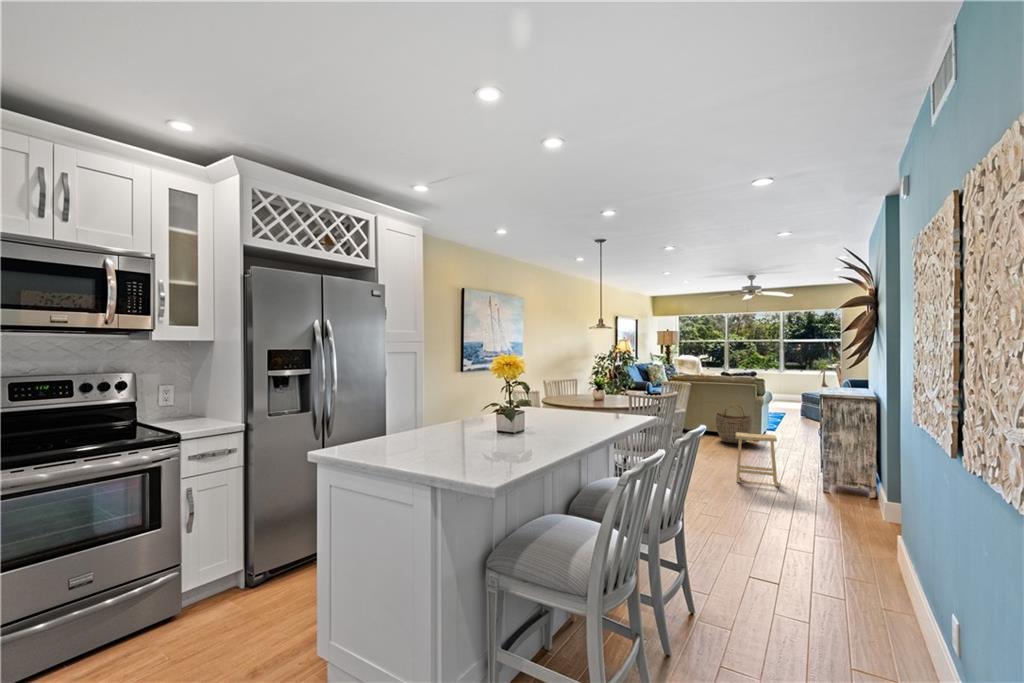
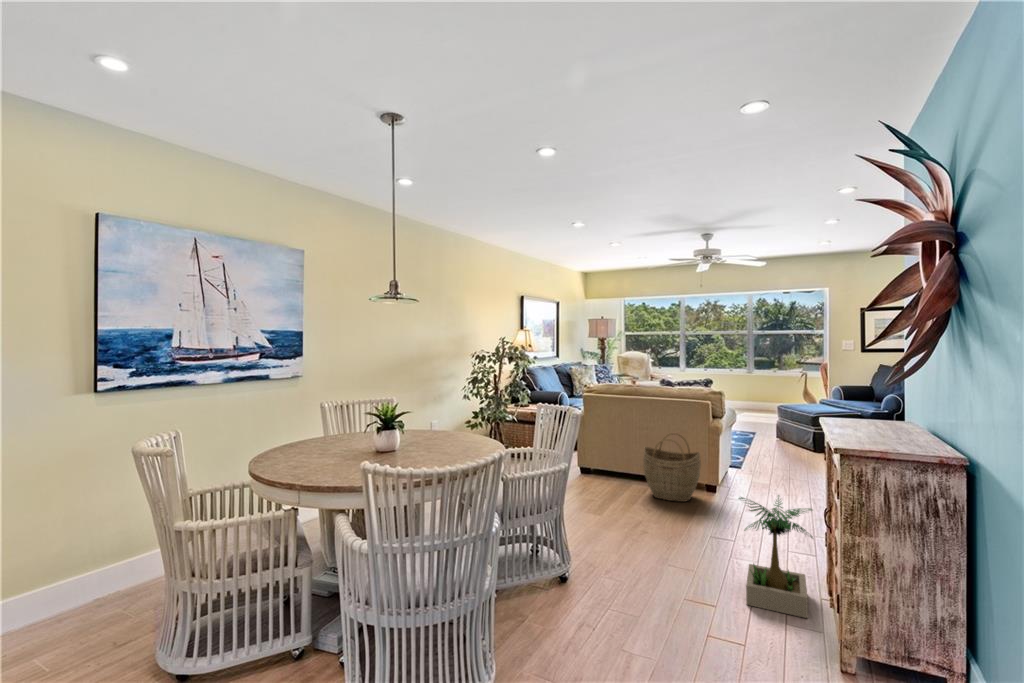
potted plant: none [772,425,817,480] -> present [739,495,813,618]
footstool: present [736,433,778,487] -> none [652,518,739,651]

